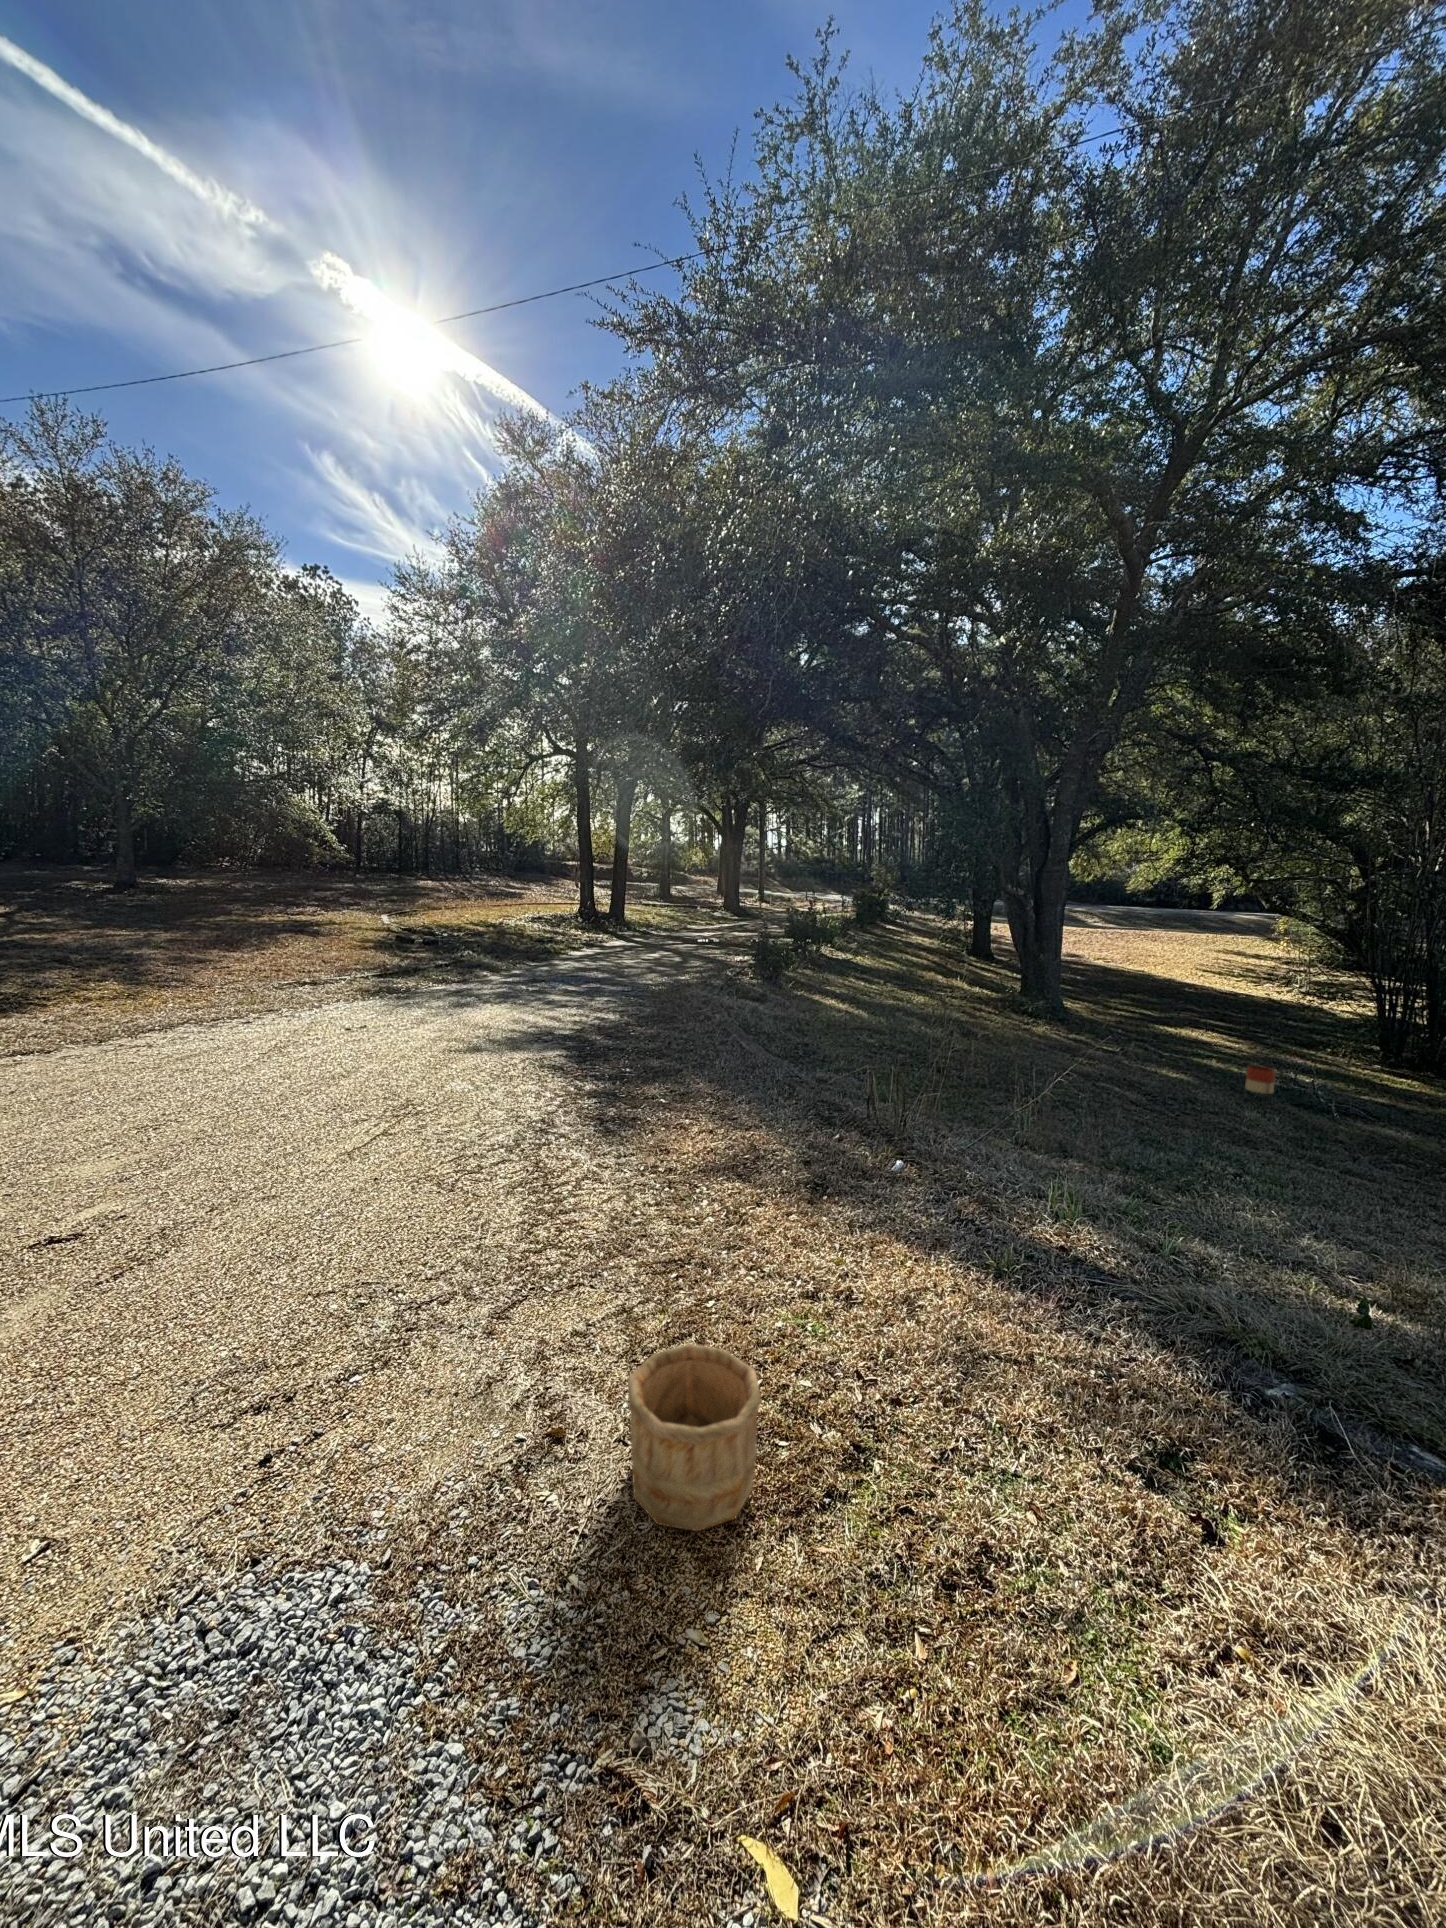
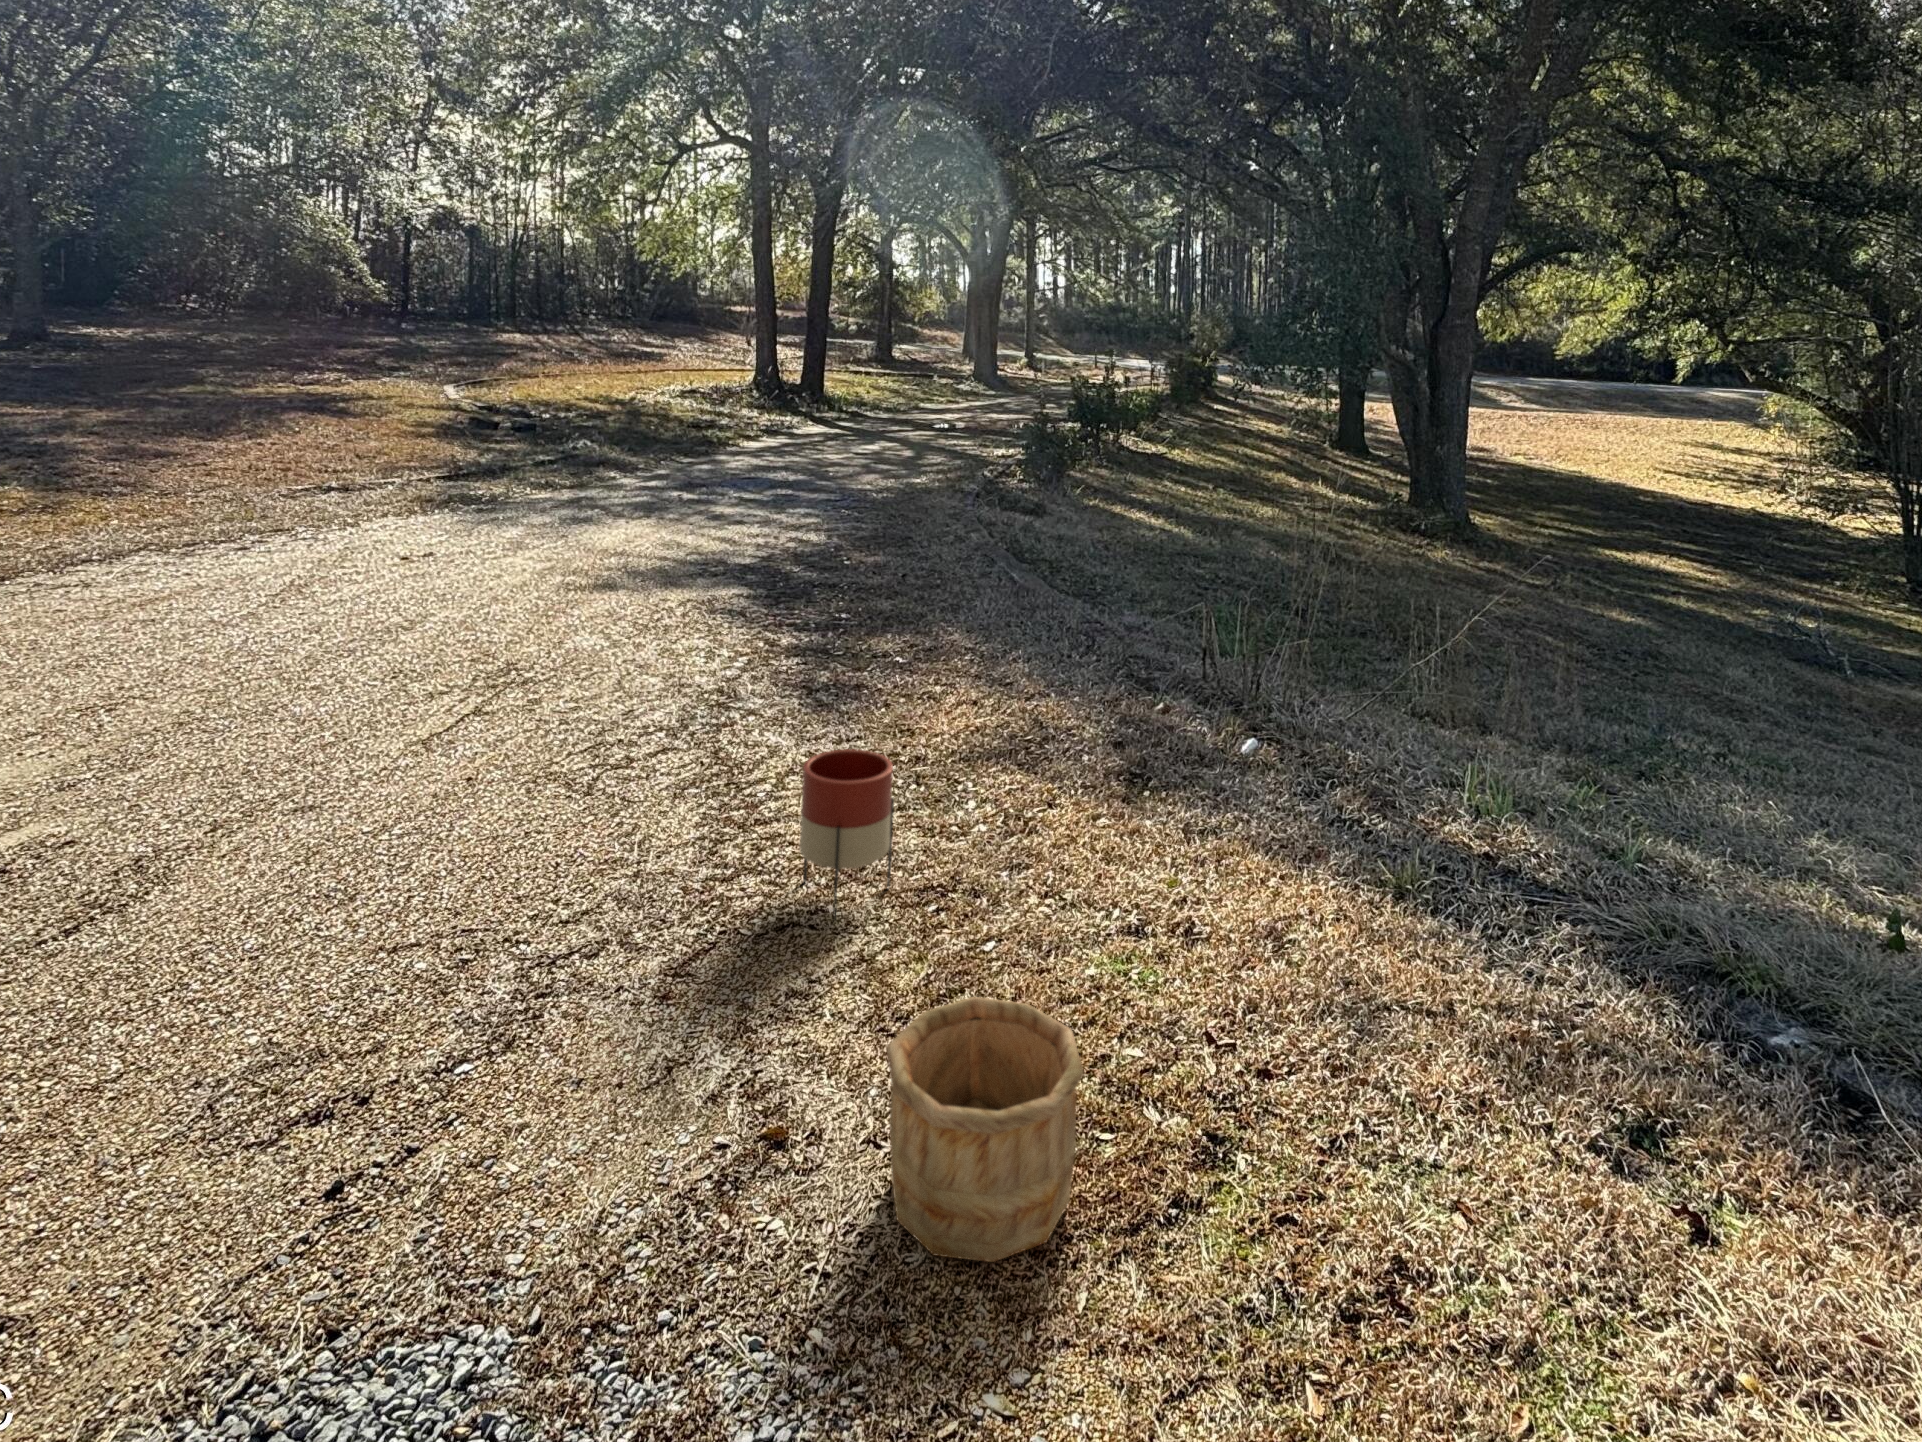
planter: present [1243,1065,1275,1102] -> present [799,749,894,921]

